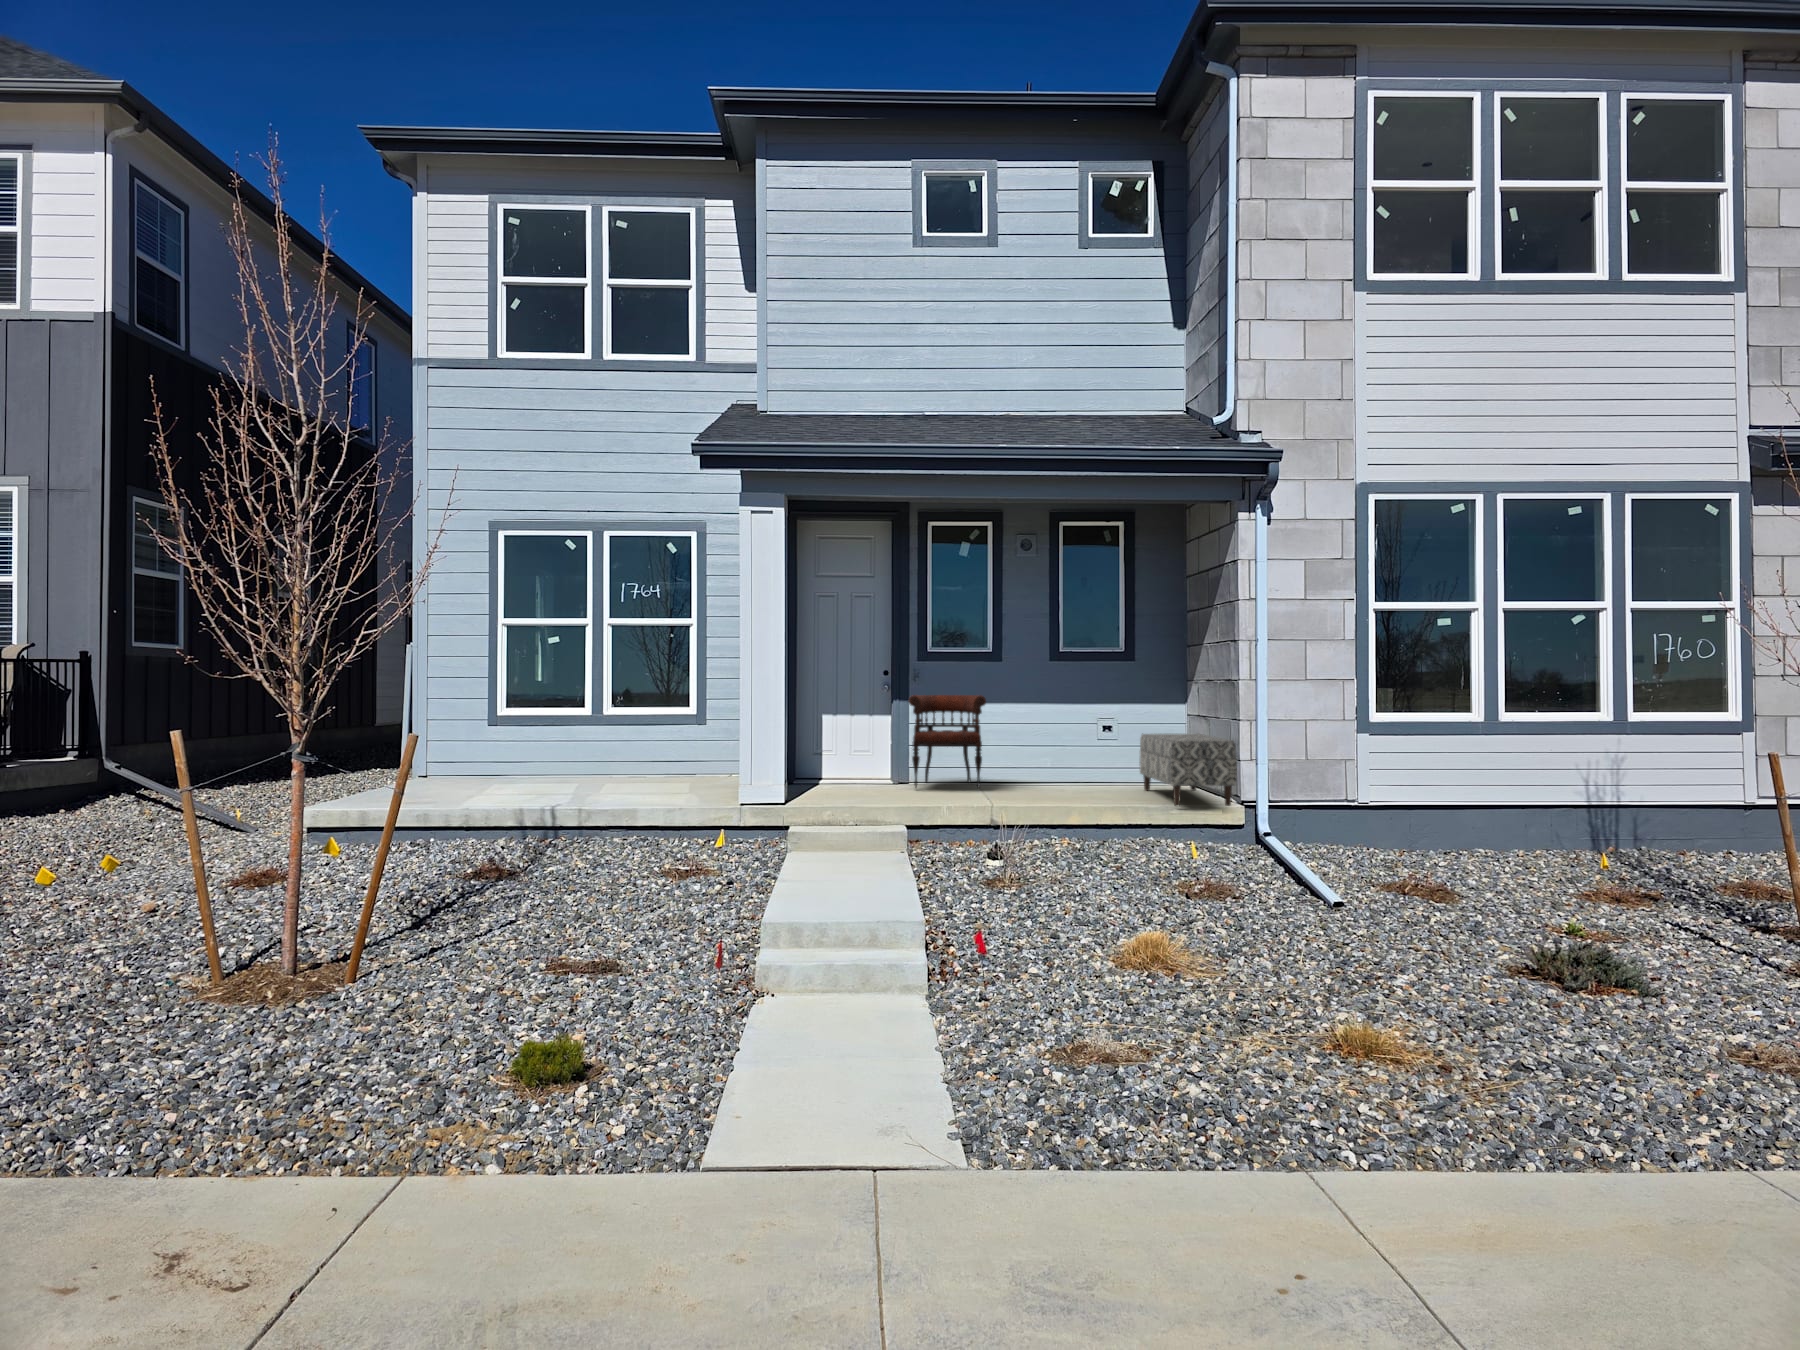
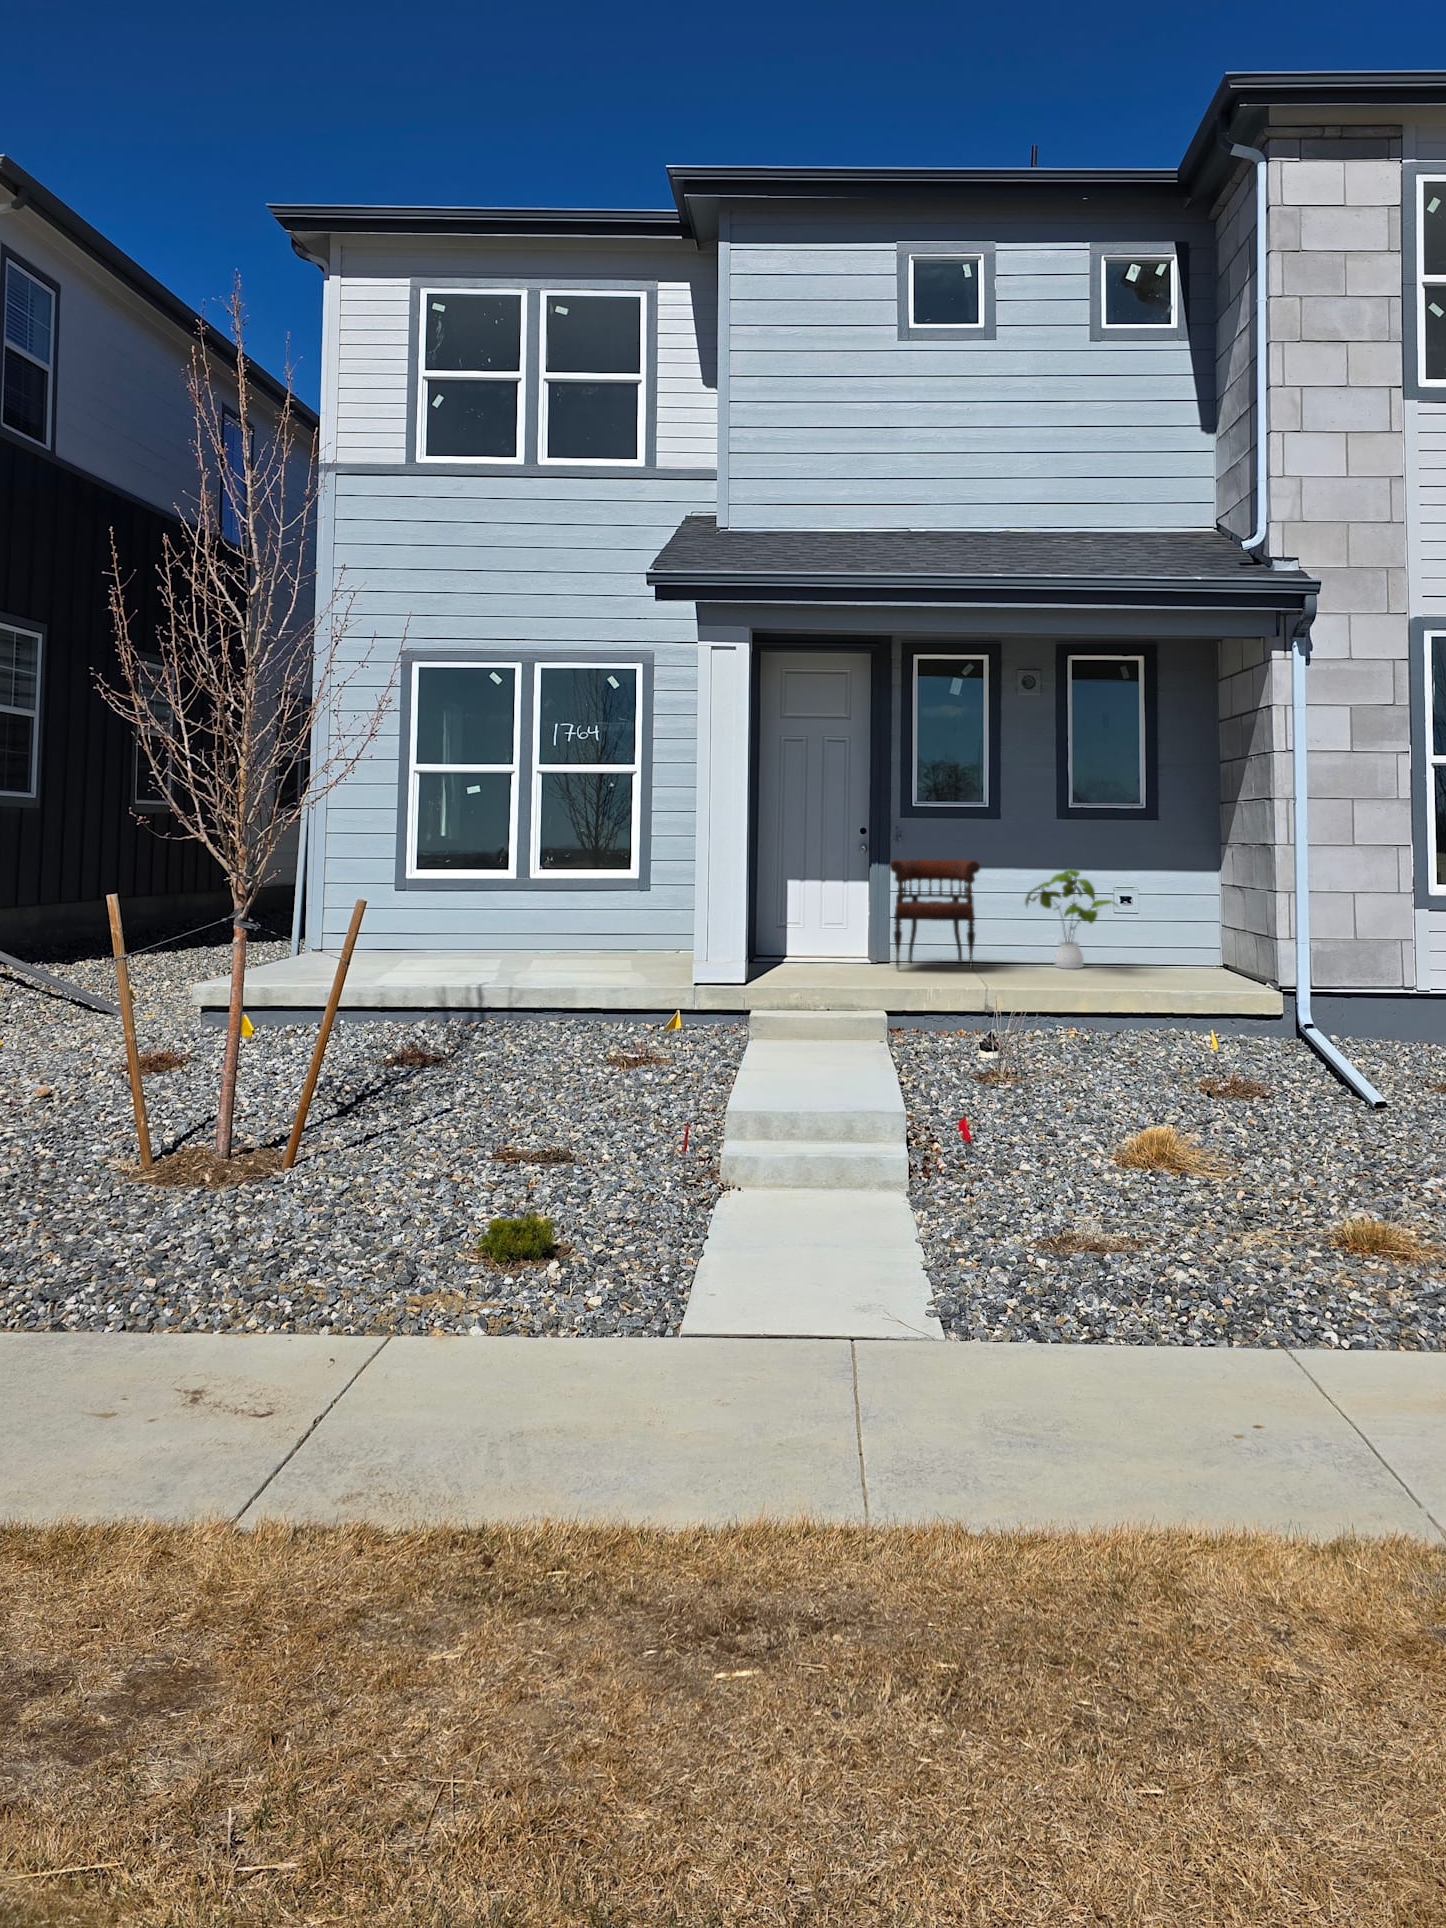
house plant: none [1024,702,1103,786] -> present [1025,869,1115,969]
bench: present [1140,733,1237,806] -> none [1161,907,1271,993]

